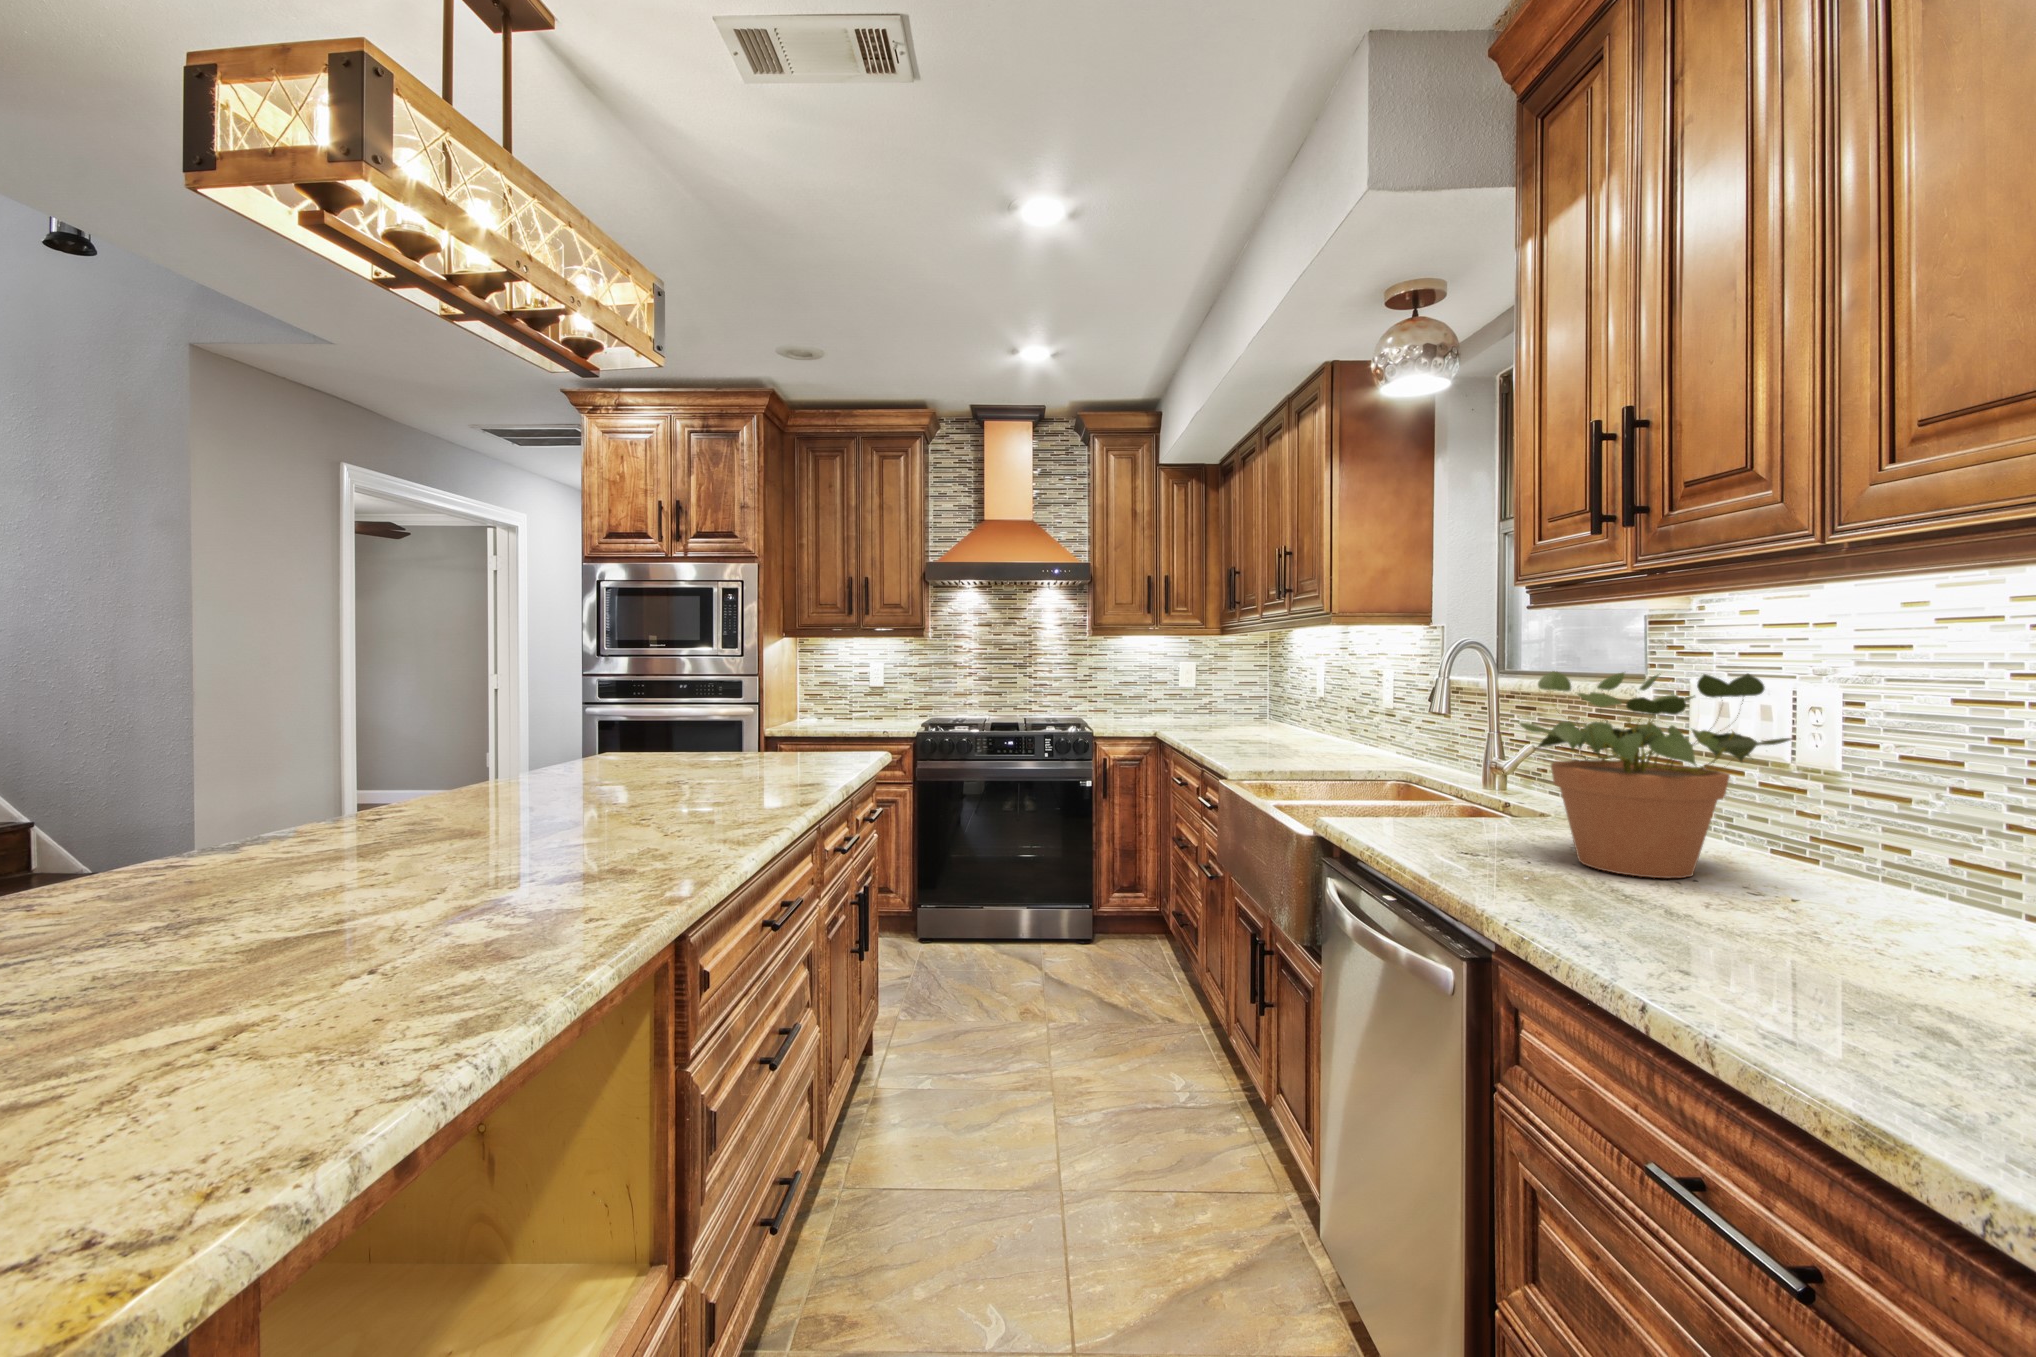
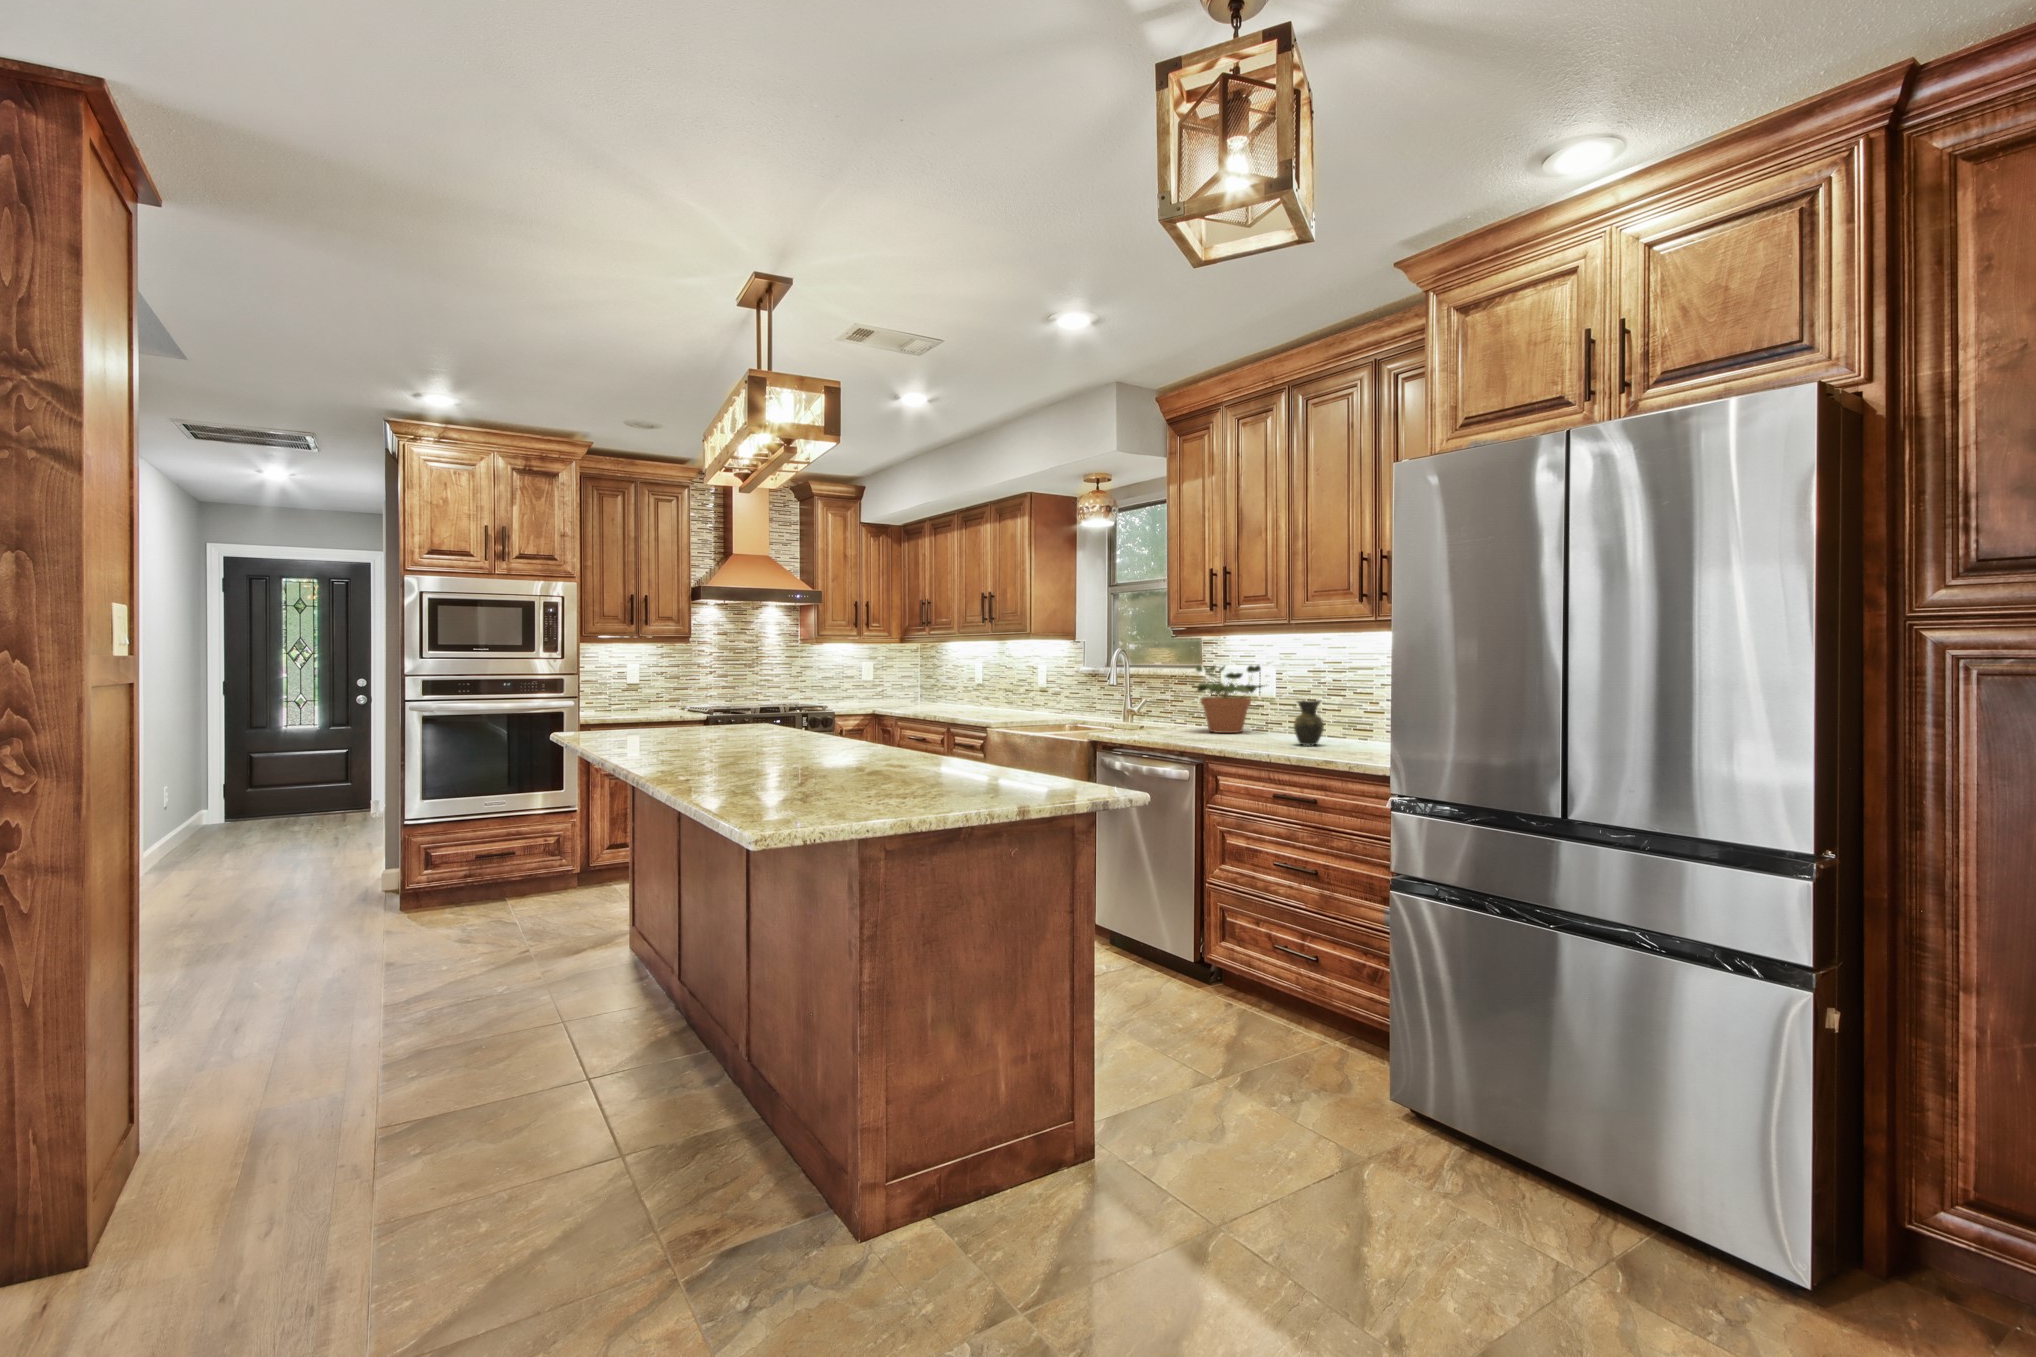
vase: none [1786,823,1960,1033] -> present [1294,700,1324,745]

